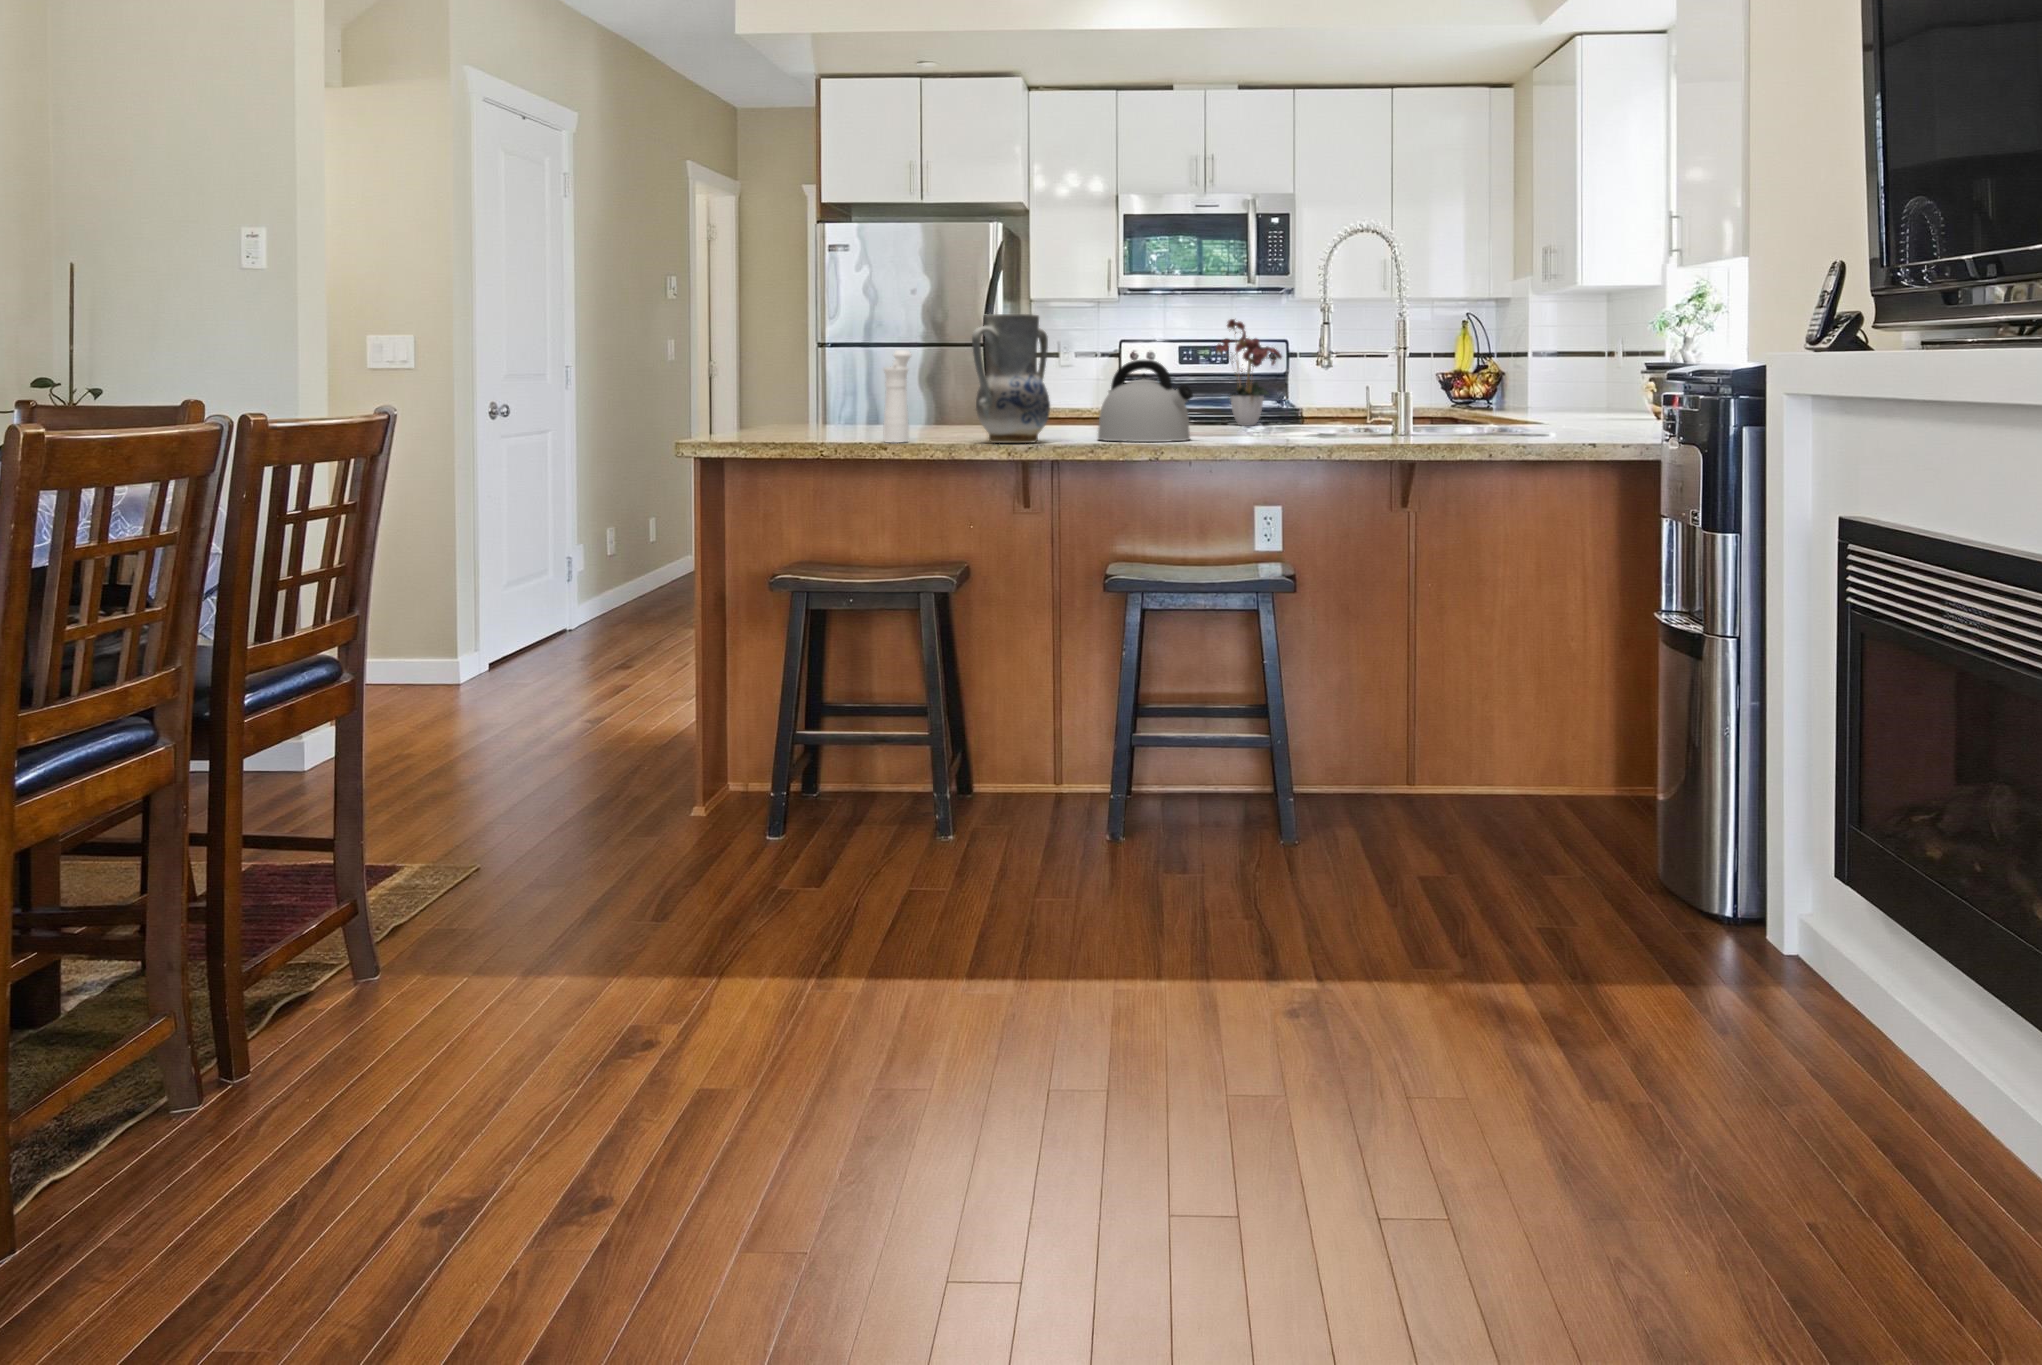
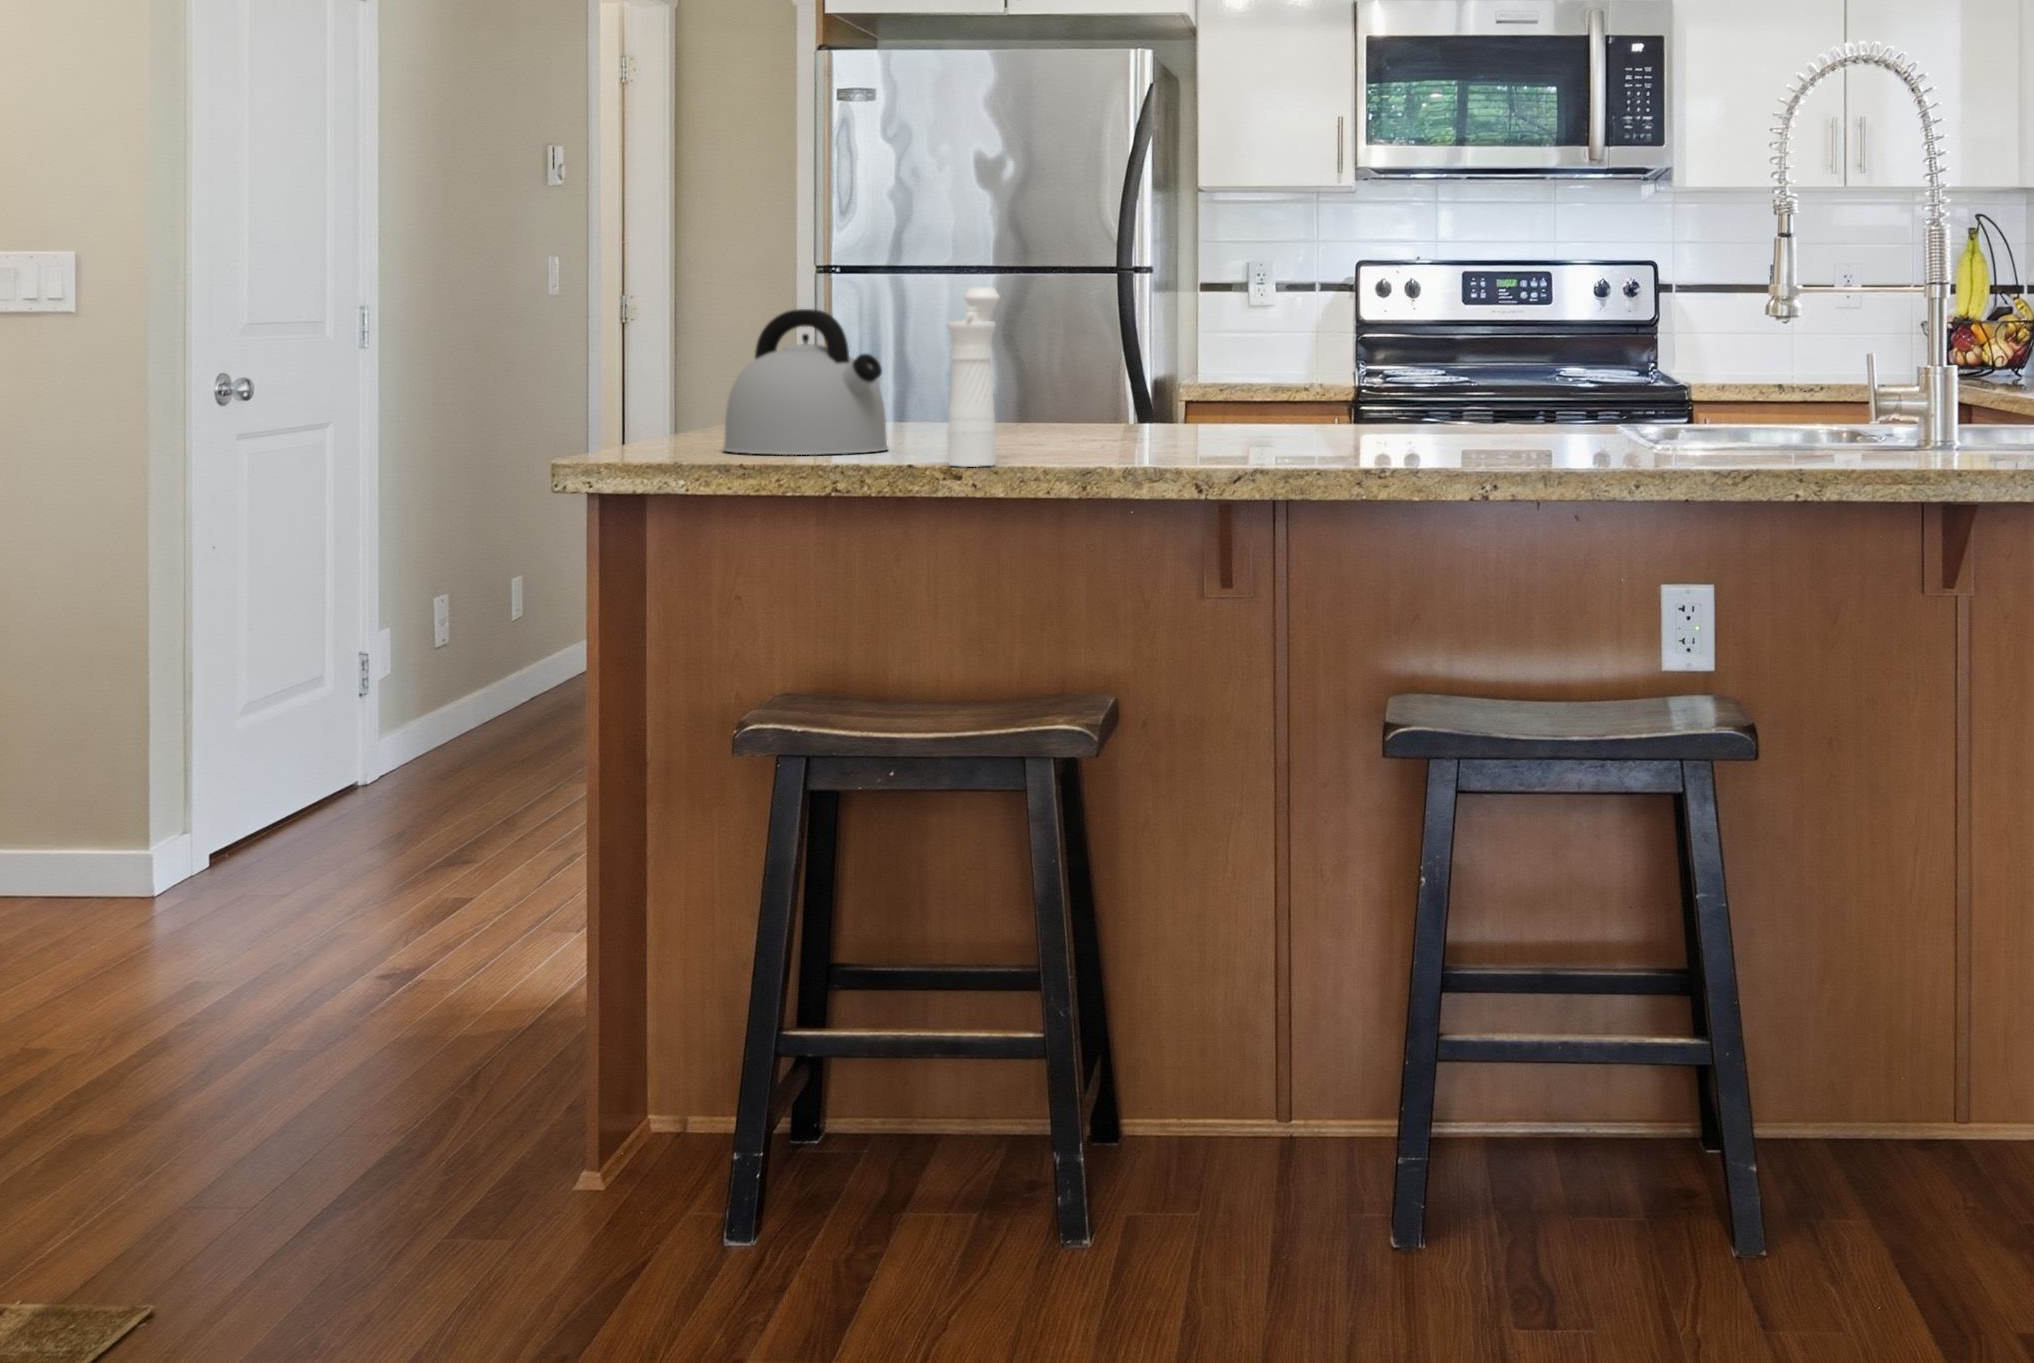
vase: present [972,314,1050,443] -> none [1120,219,1271,468]
flower arrangement: present [1216,319,1282,425] -> none [1545,218,1688,425]
kettle: present [1097,360,1193,442] -> present [723,309,888,455]

